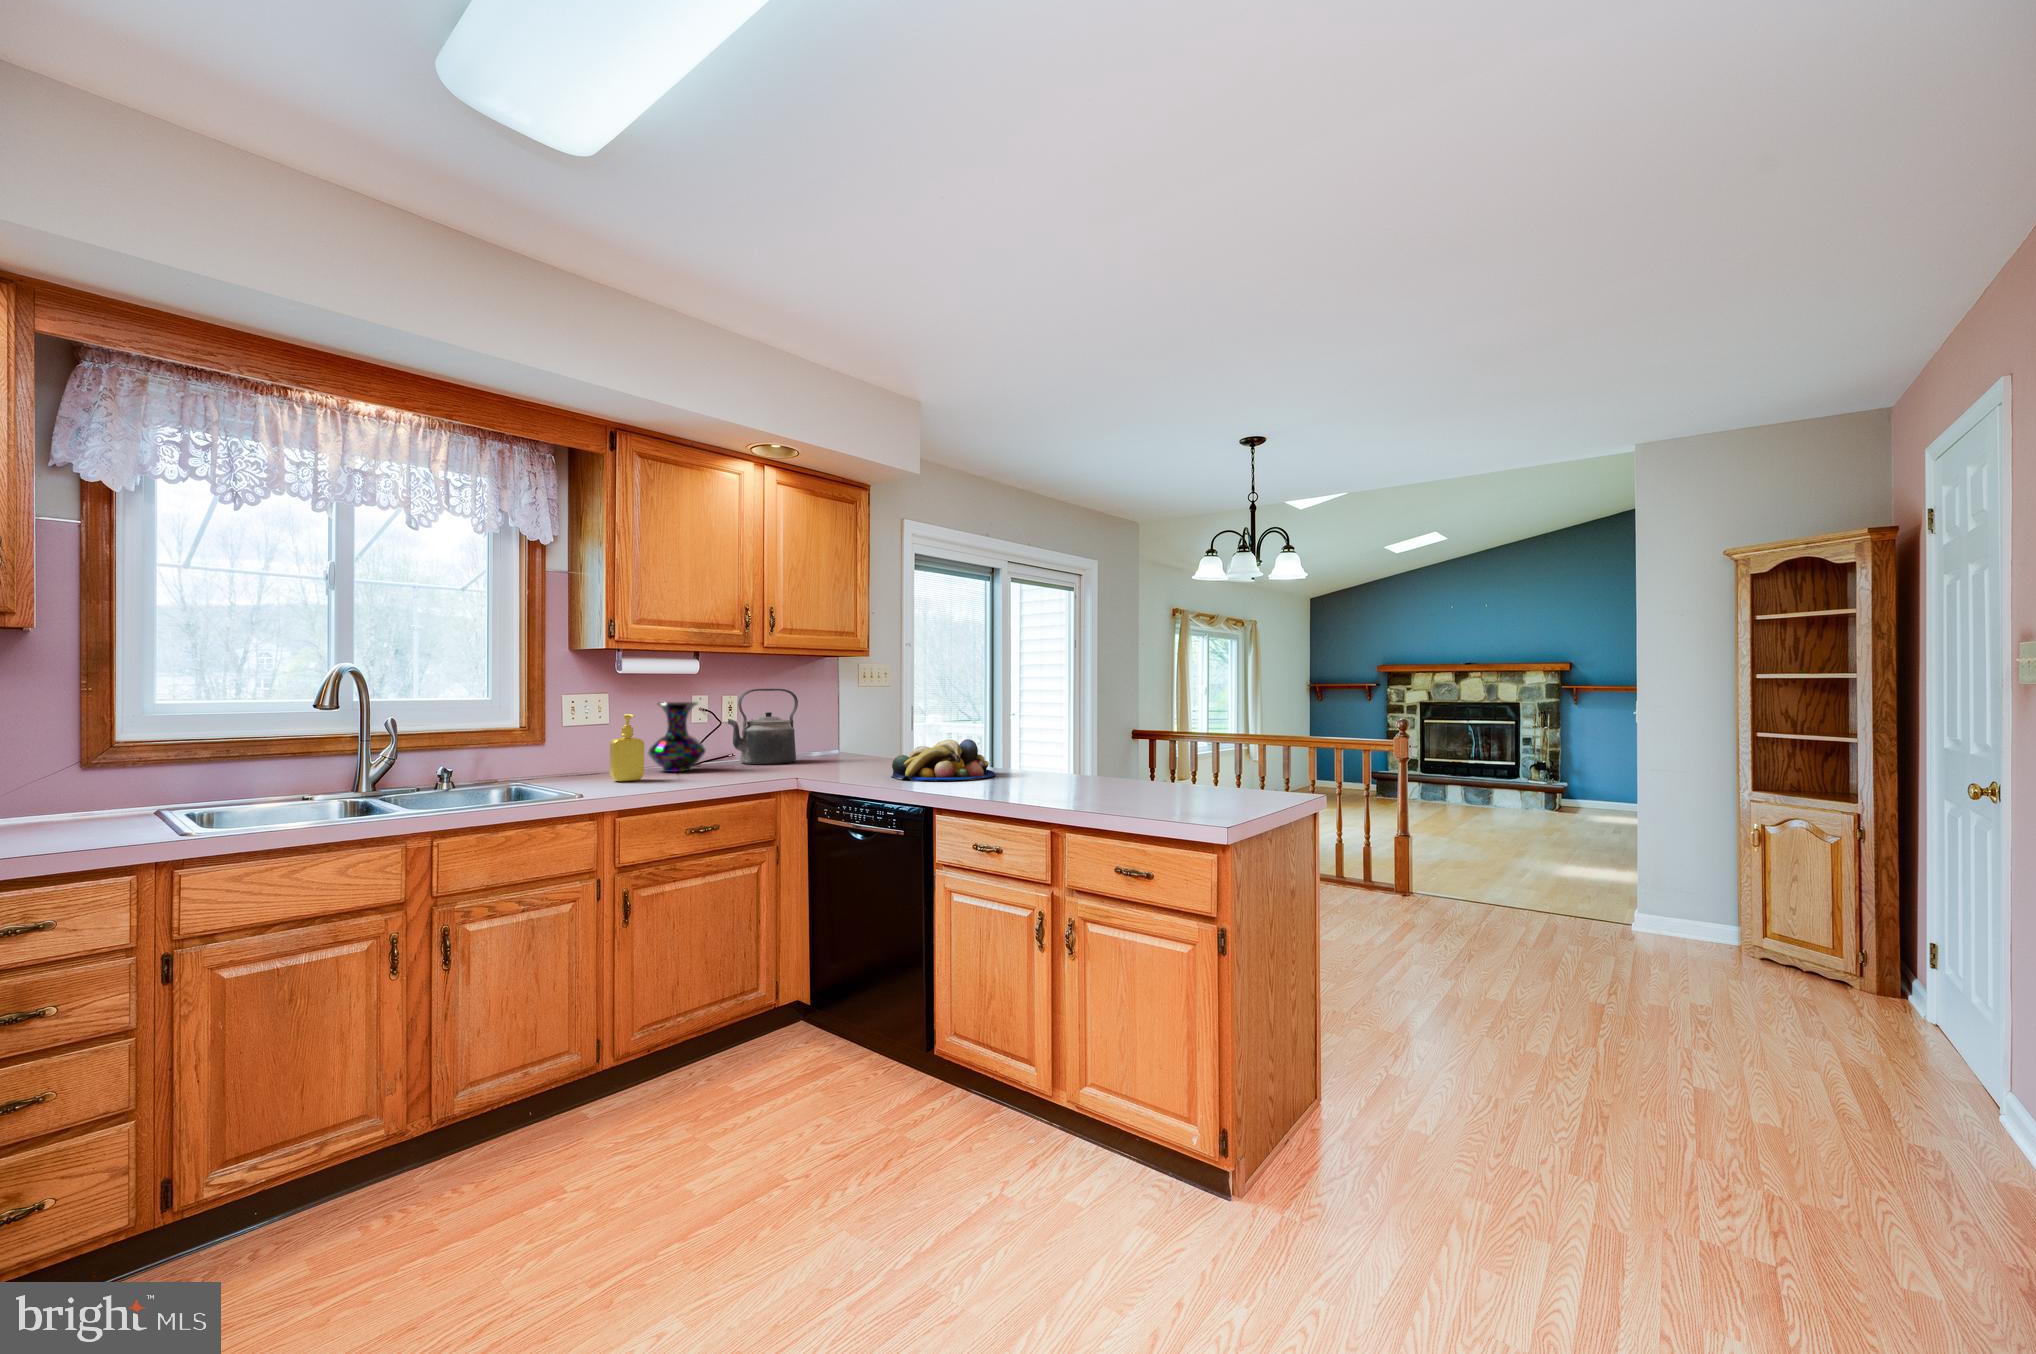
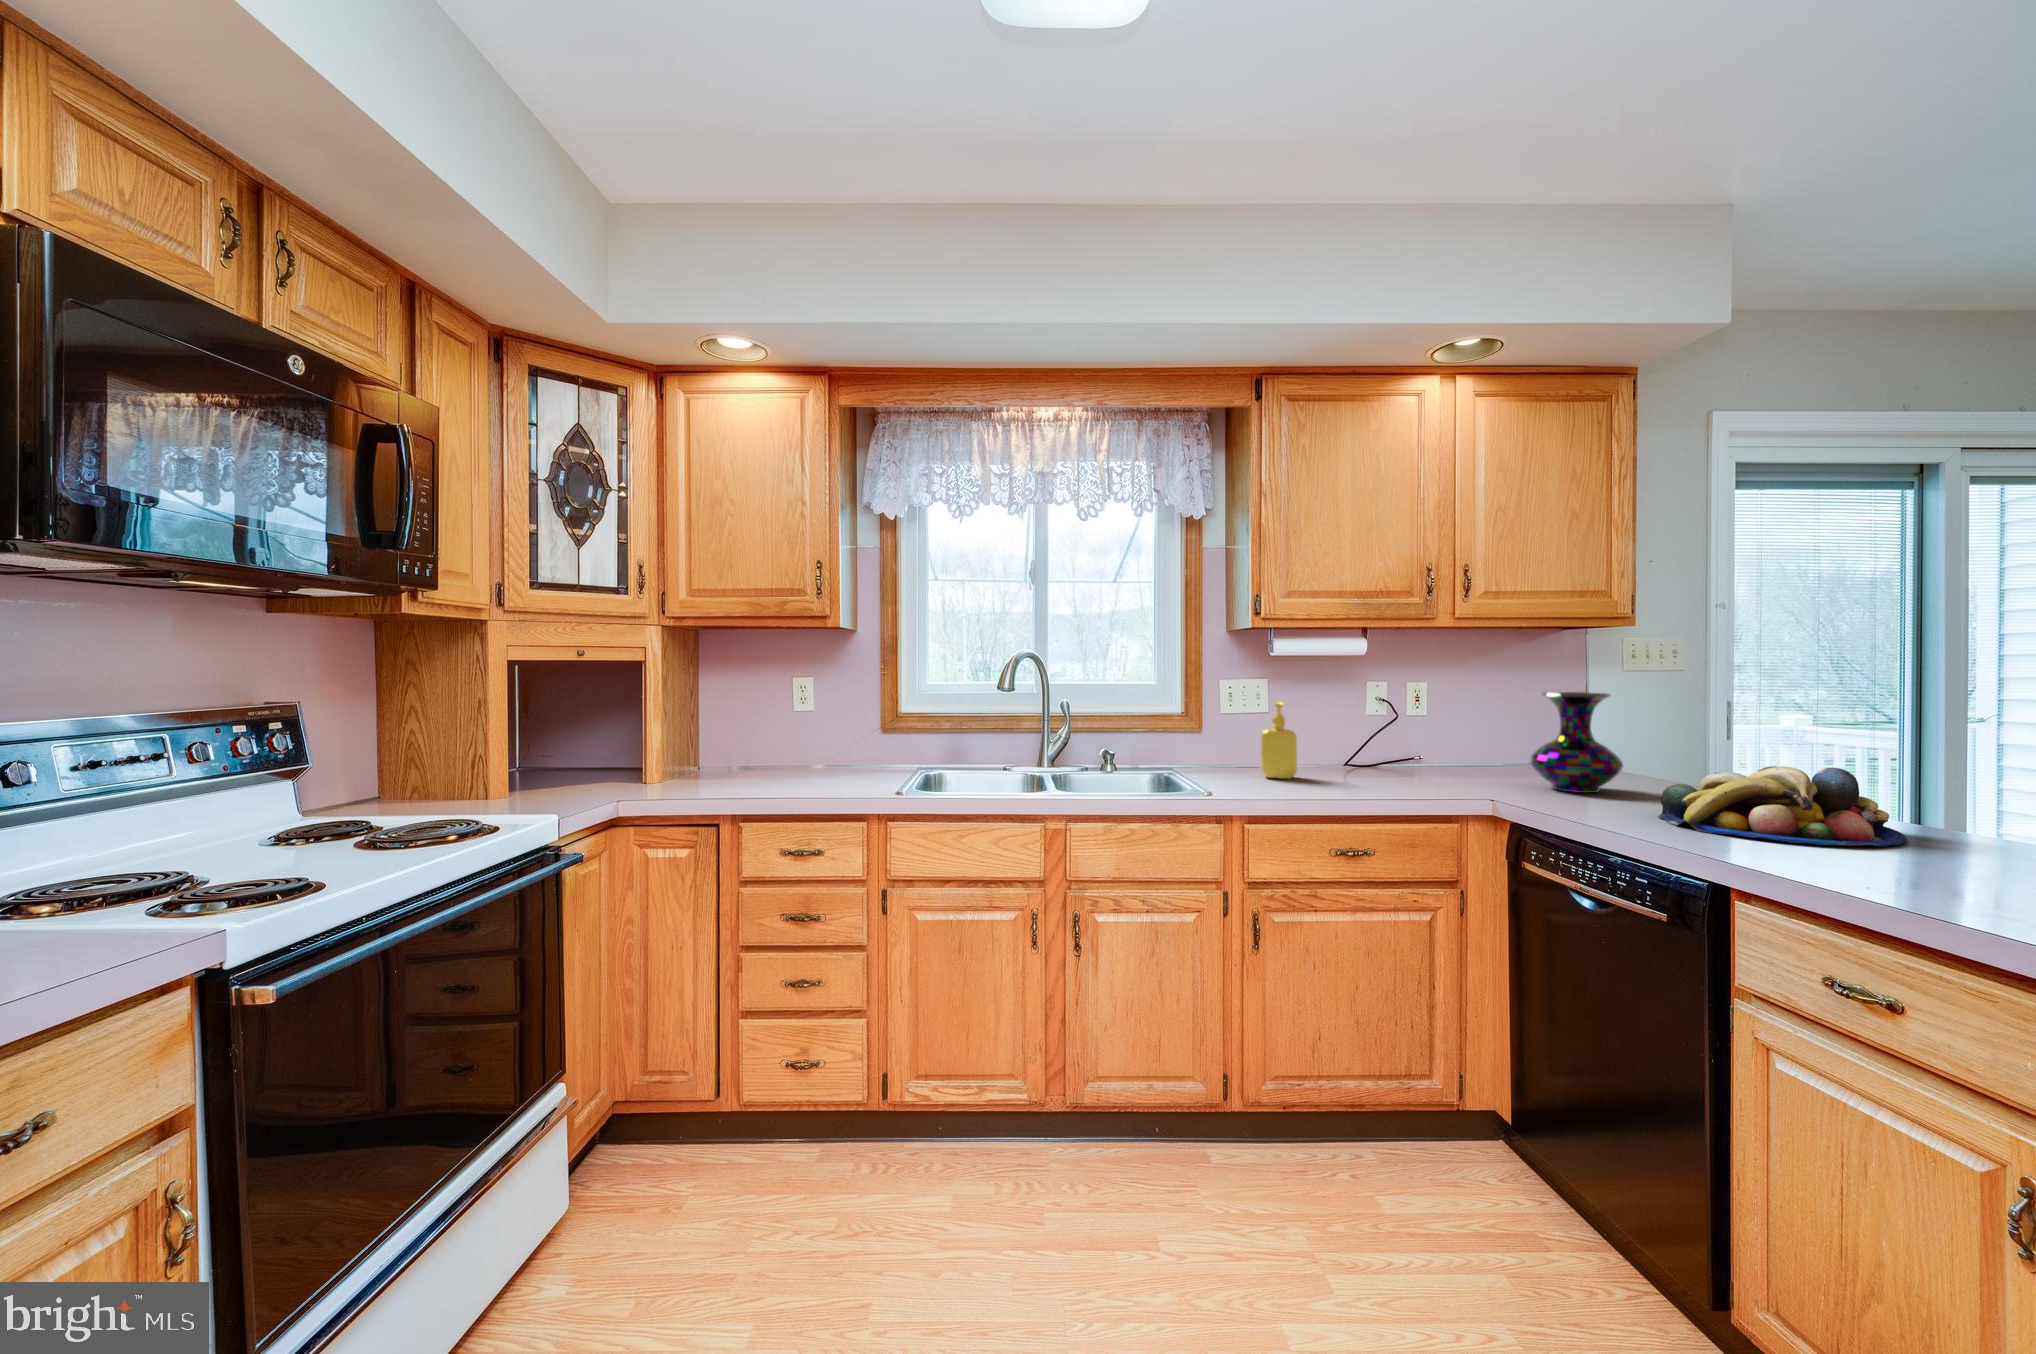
kettle: present [728,689,798,764] -> none [1415,672,1517,770]
vase: present [648,702,706,772] -> present [1529,692,1623,793]

